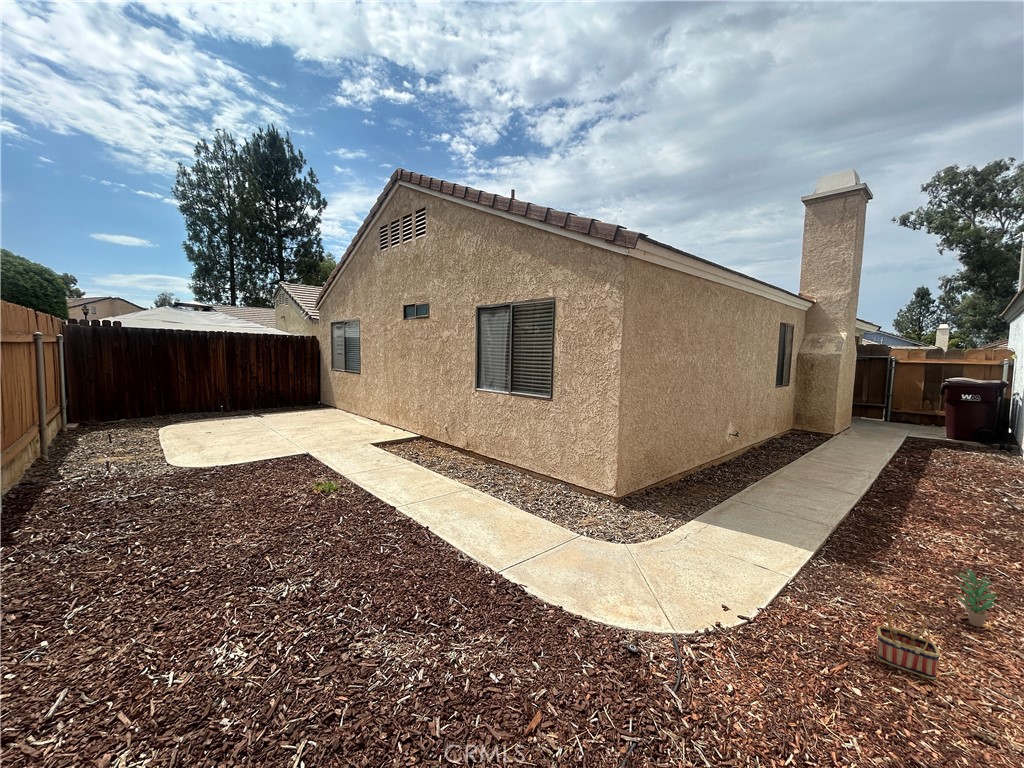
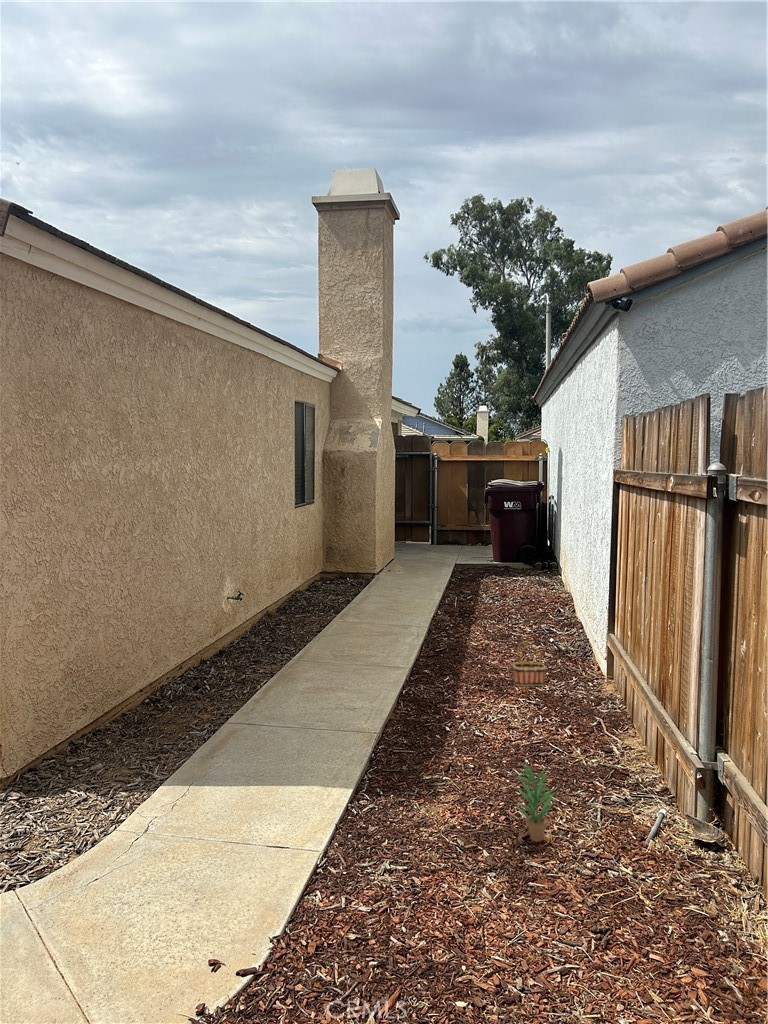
basket: present [876,602,940,679] -> present [512,641,546,686]

